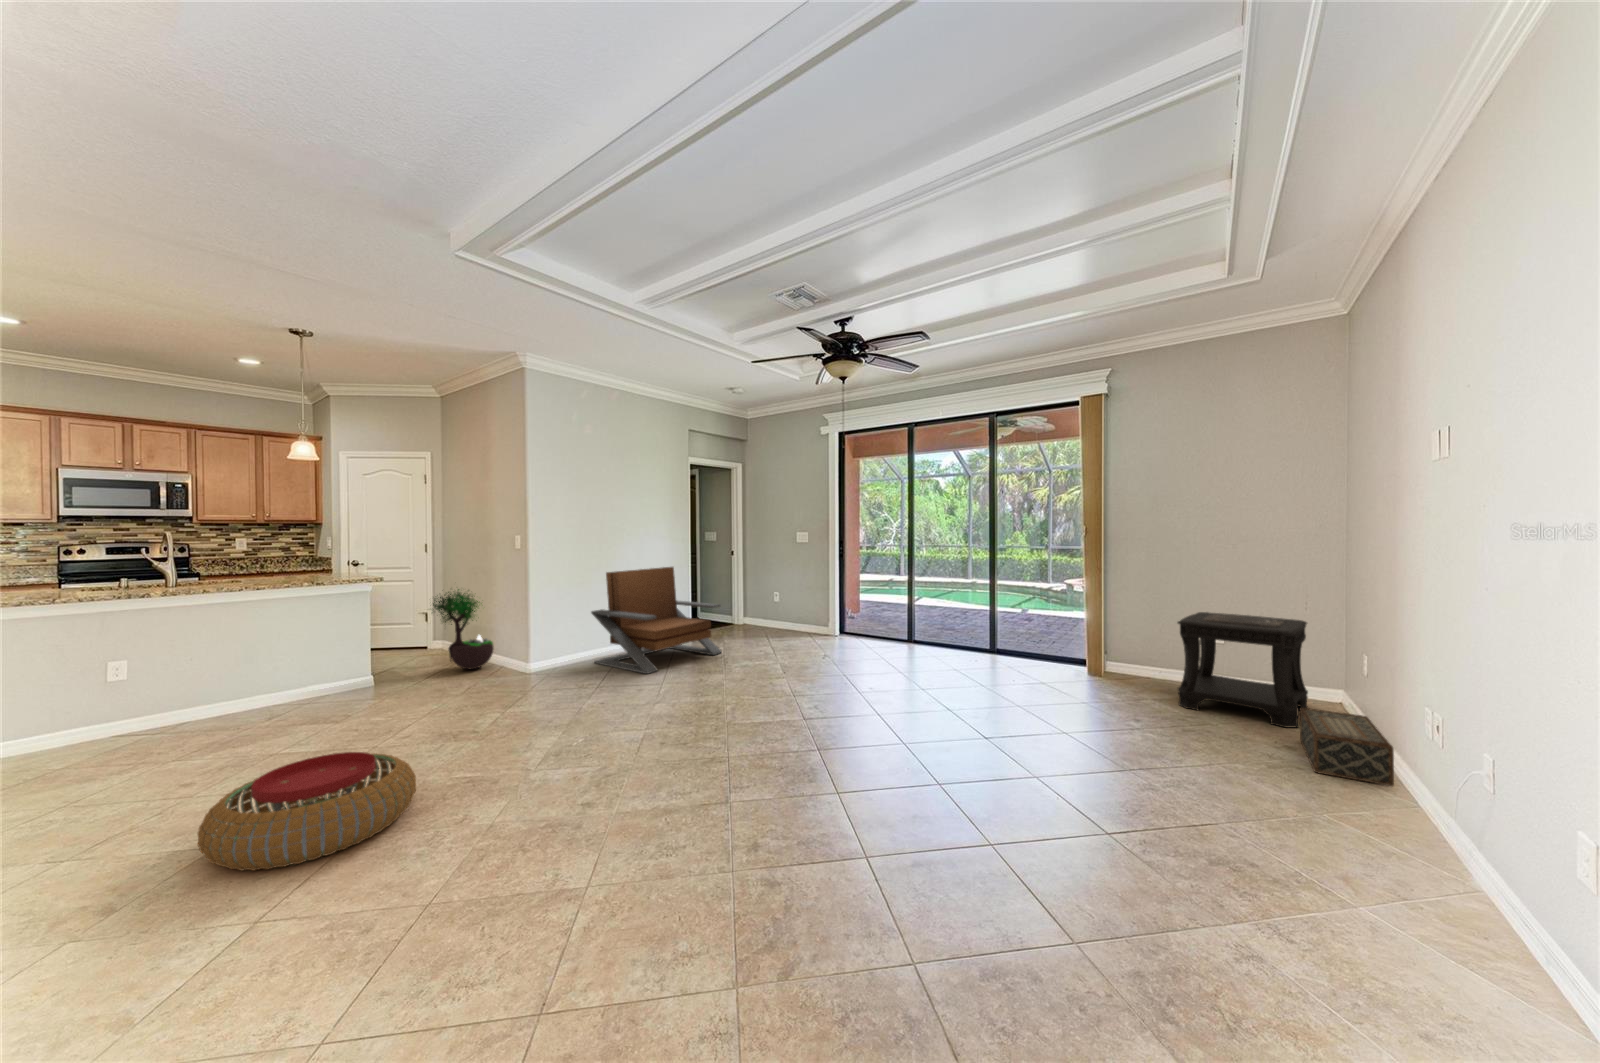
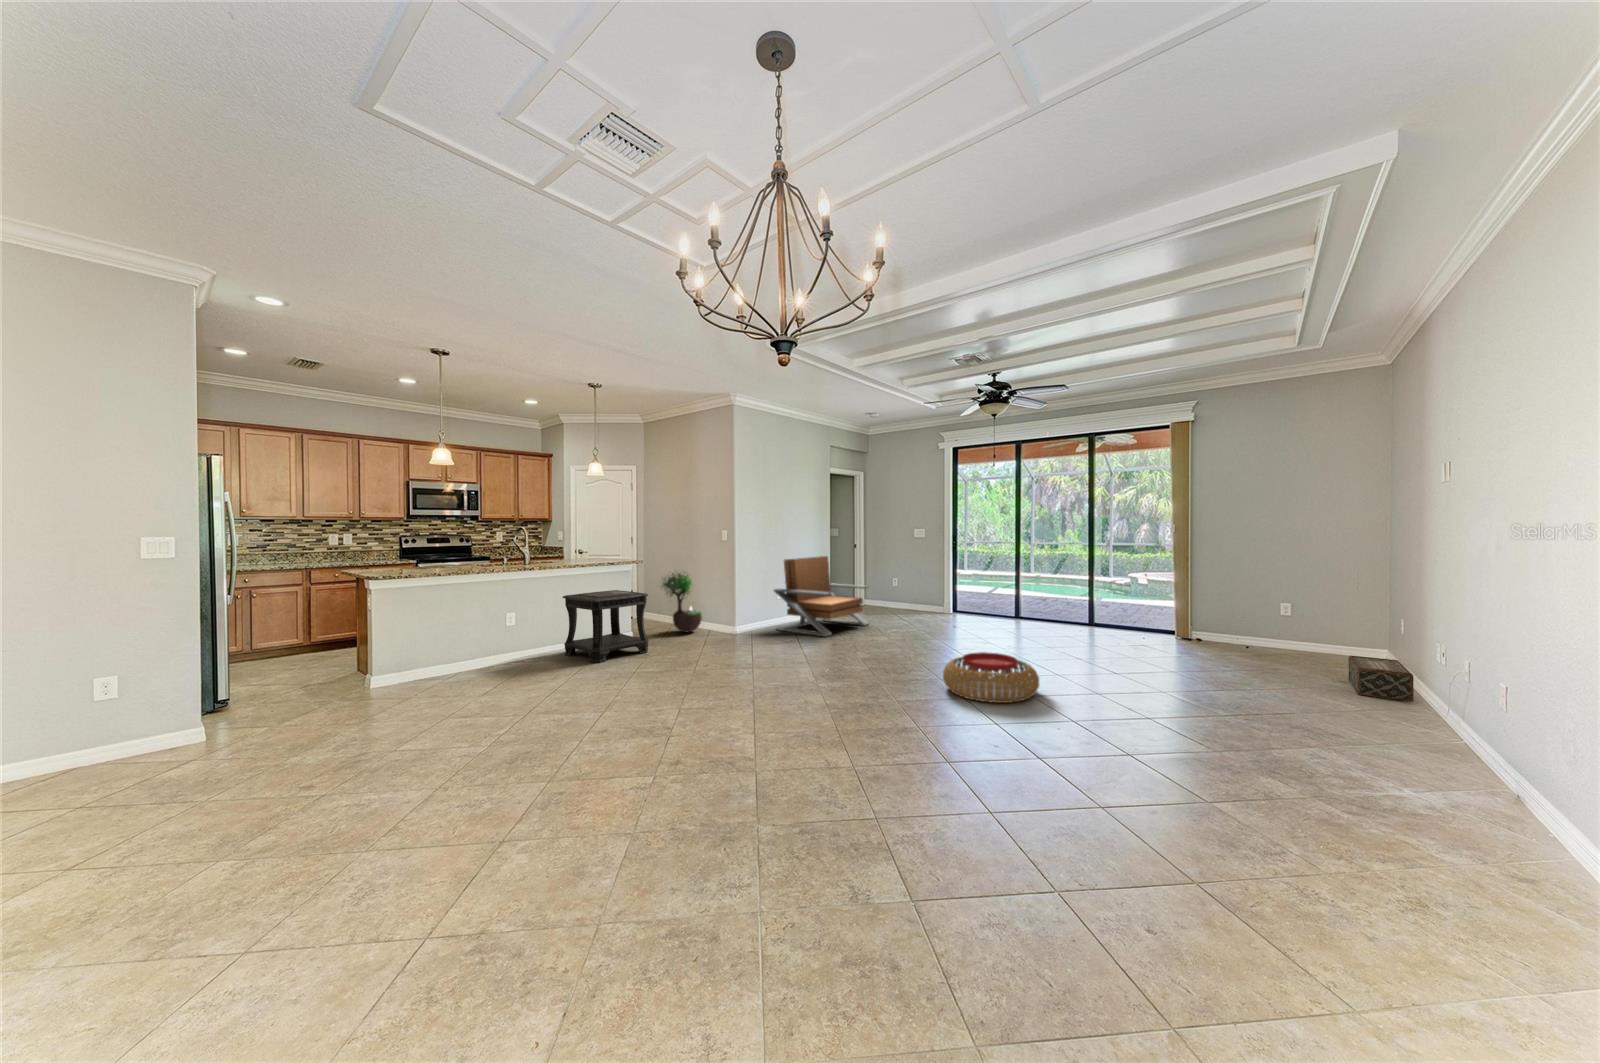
side table: present [1178,612,1308,727] -> present [562,590,648,663]
pouf: present [198,752,416,870] -> present [943,652,1039,703]

